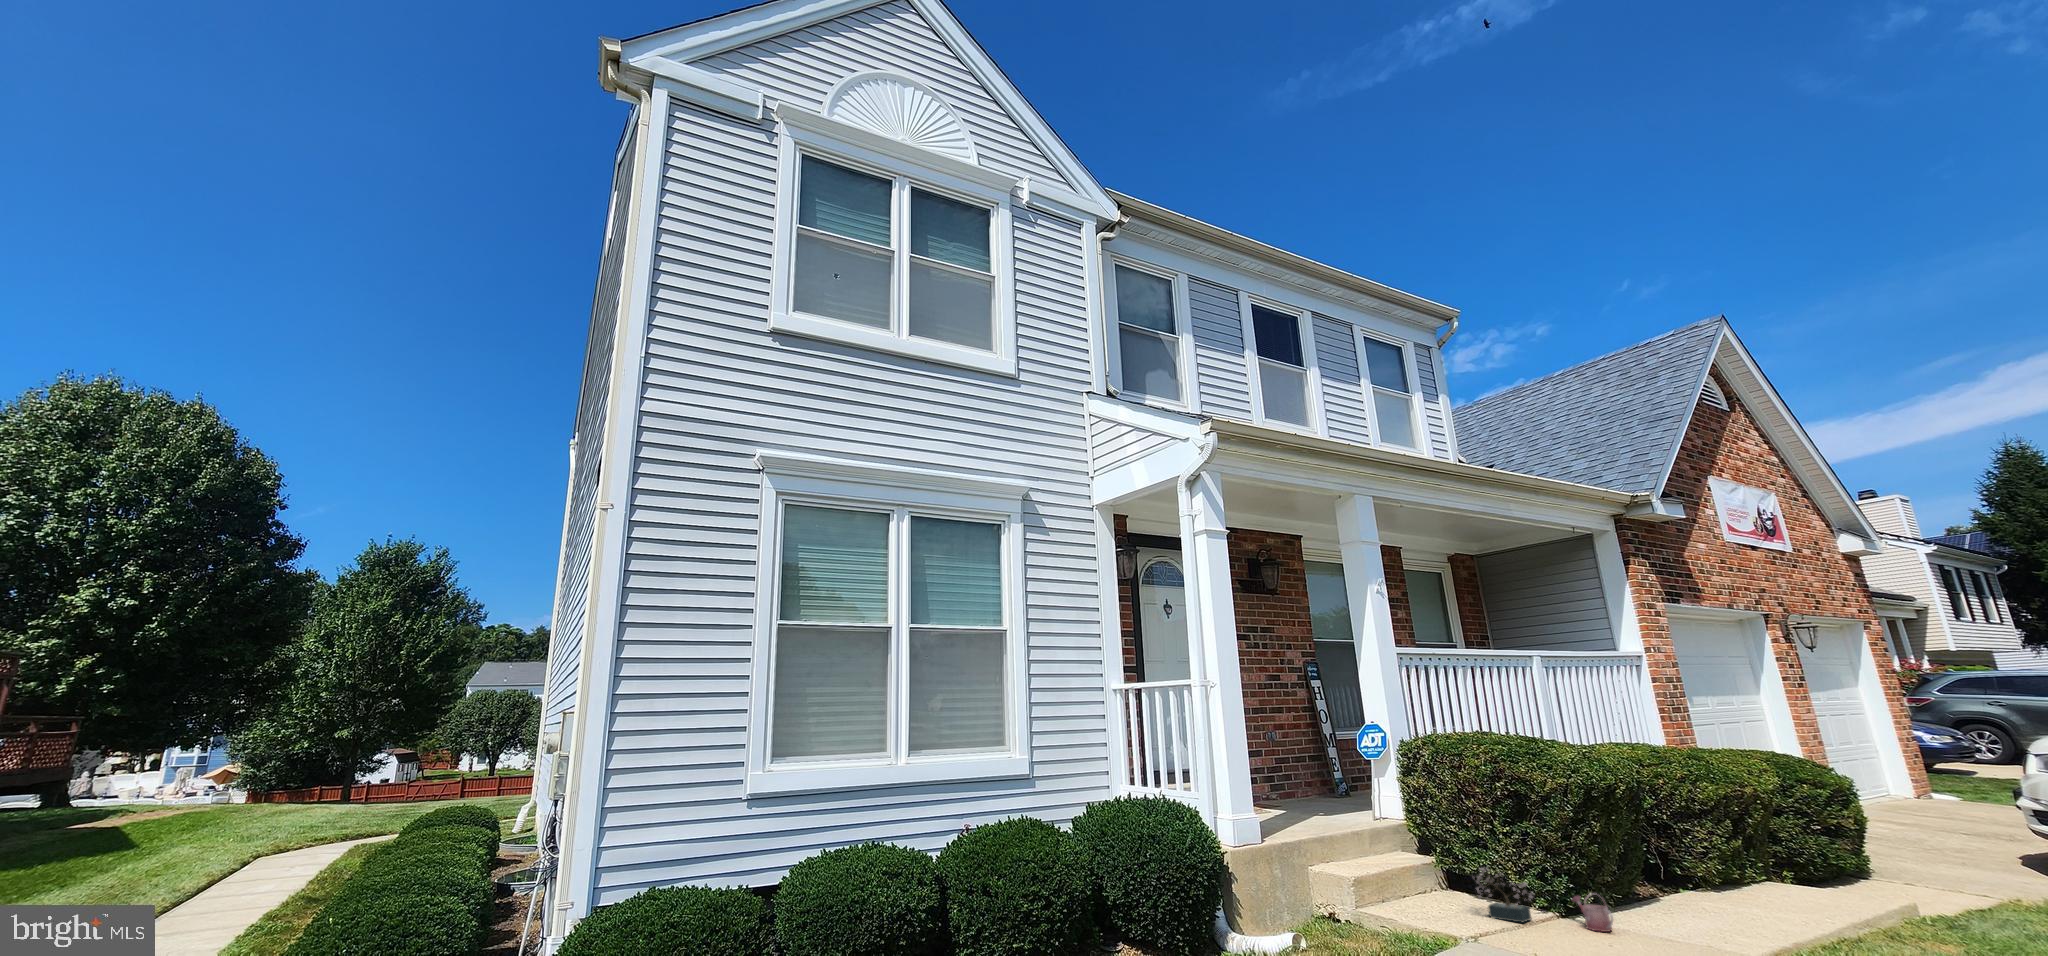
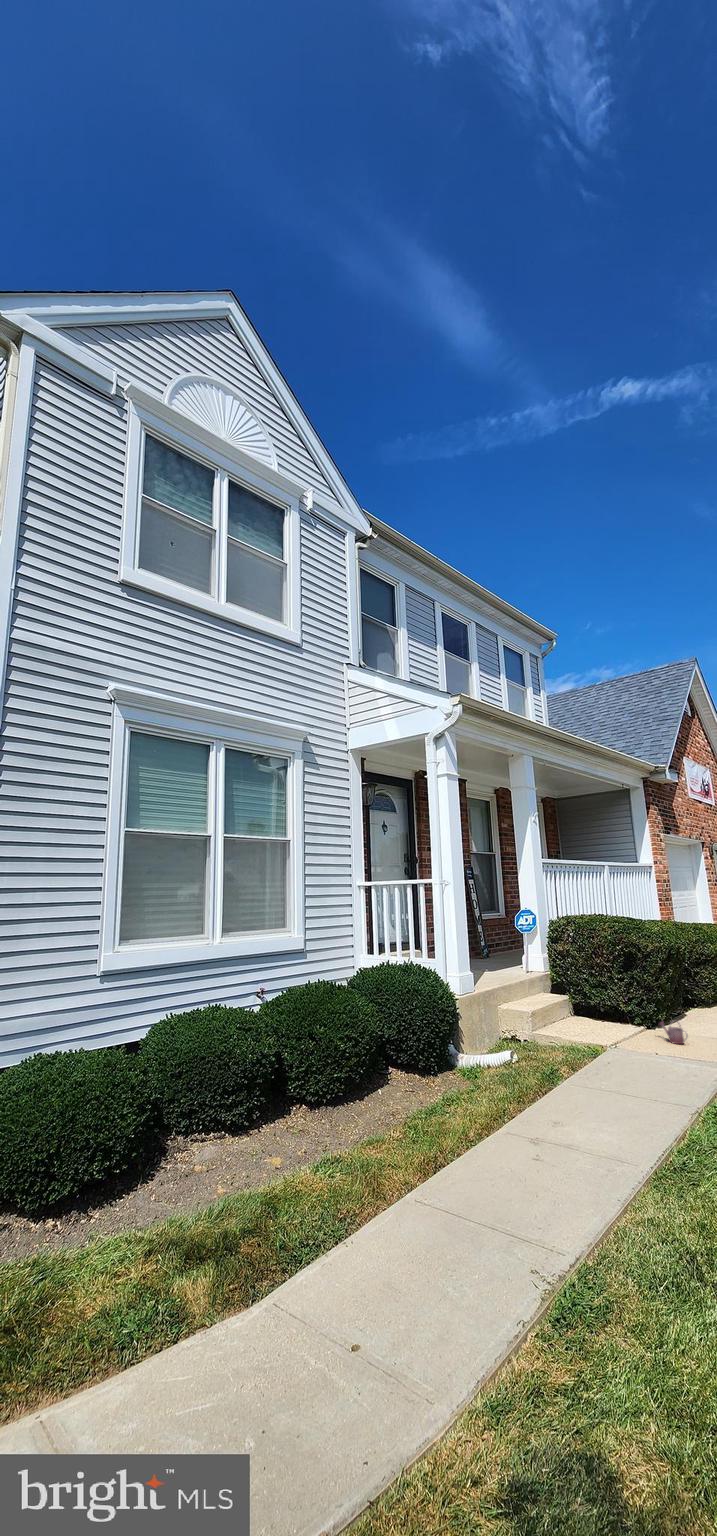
decorative plant: present [1477,868,1533,923] -> none [602,1005,640,1040]

